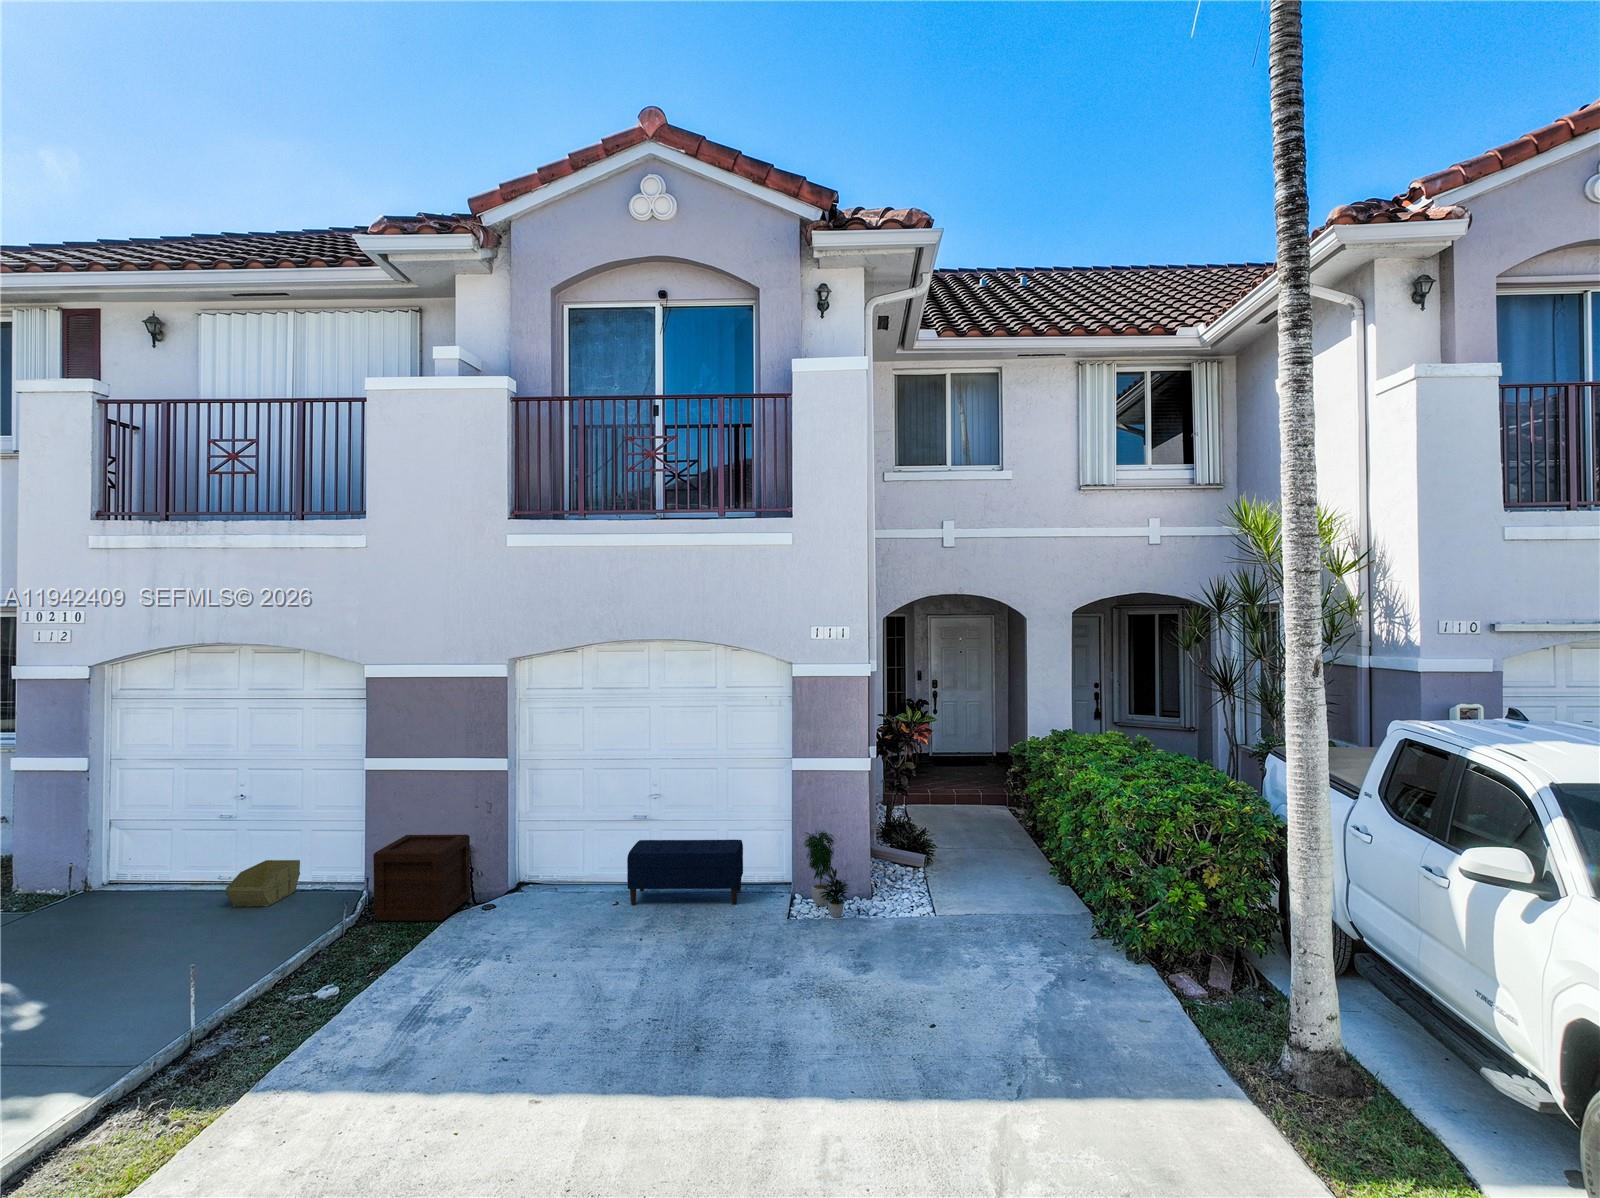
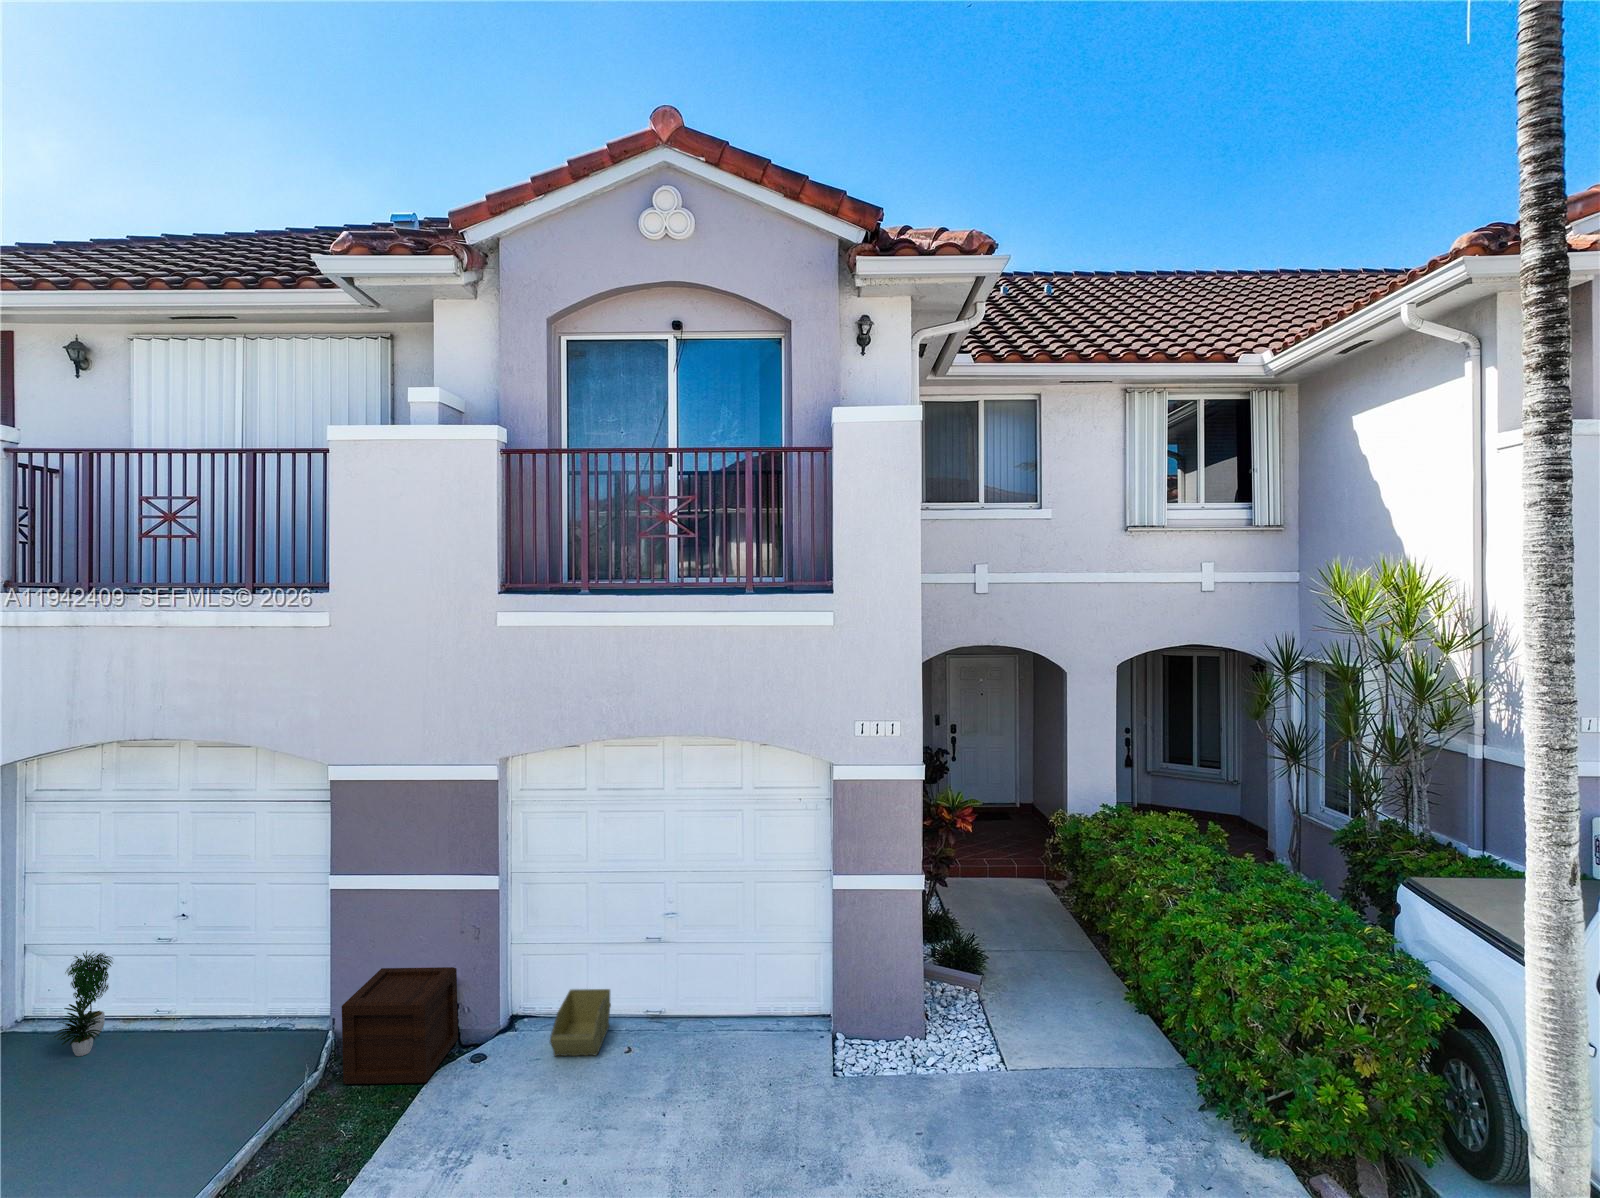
potted plant: present [804,831,849,918] -> present [54,951,112,1056]
bench: present [627,840,743,905] -> none [644,964,775,1051]
storage bin: present [226,860,300,907] -> present [550,989,611,1056]

